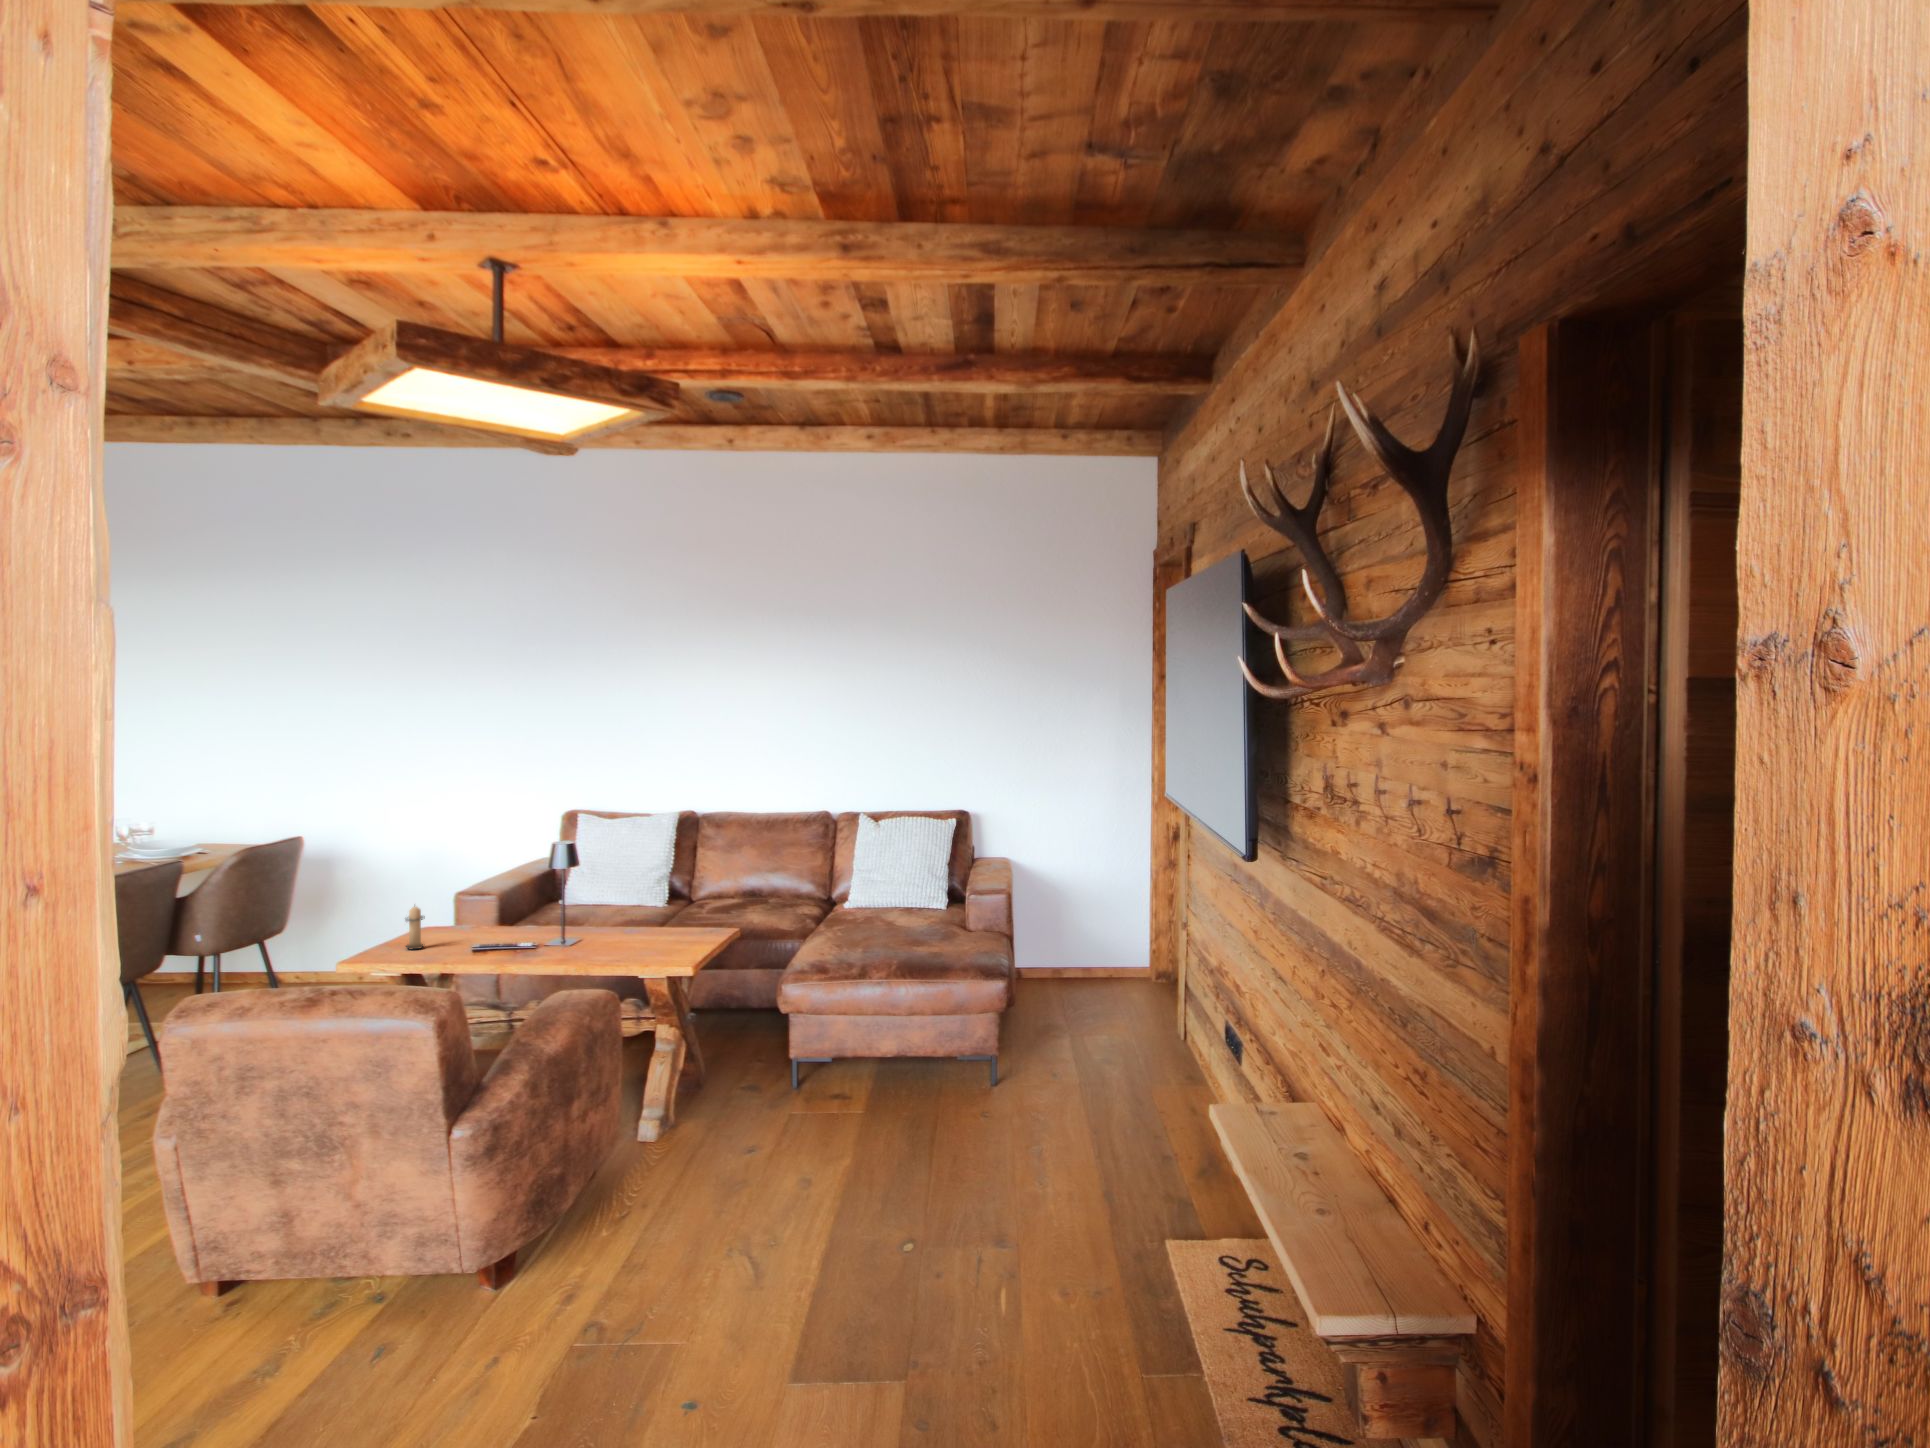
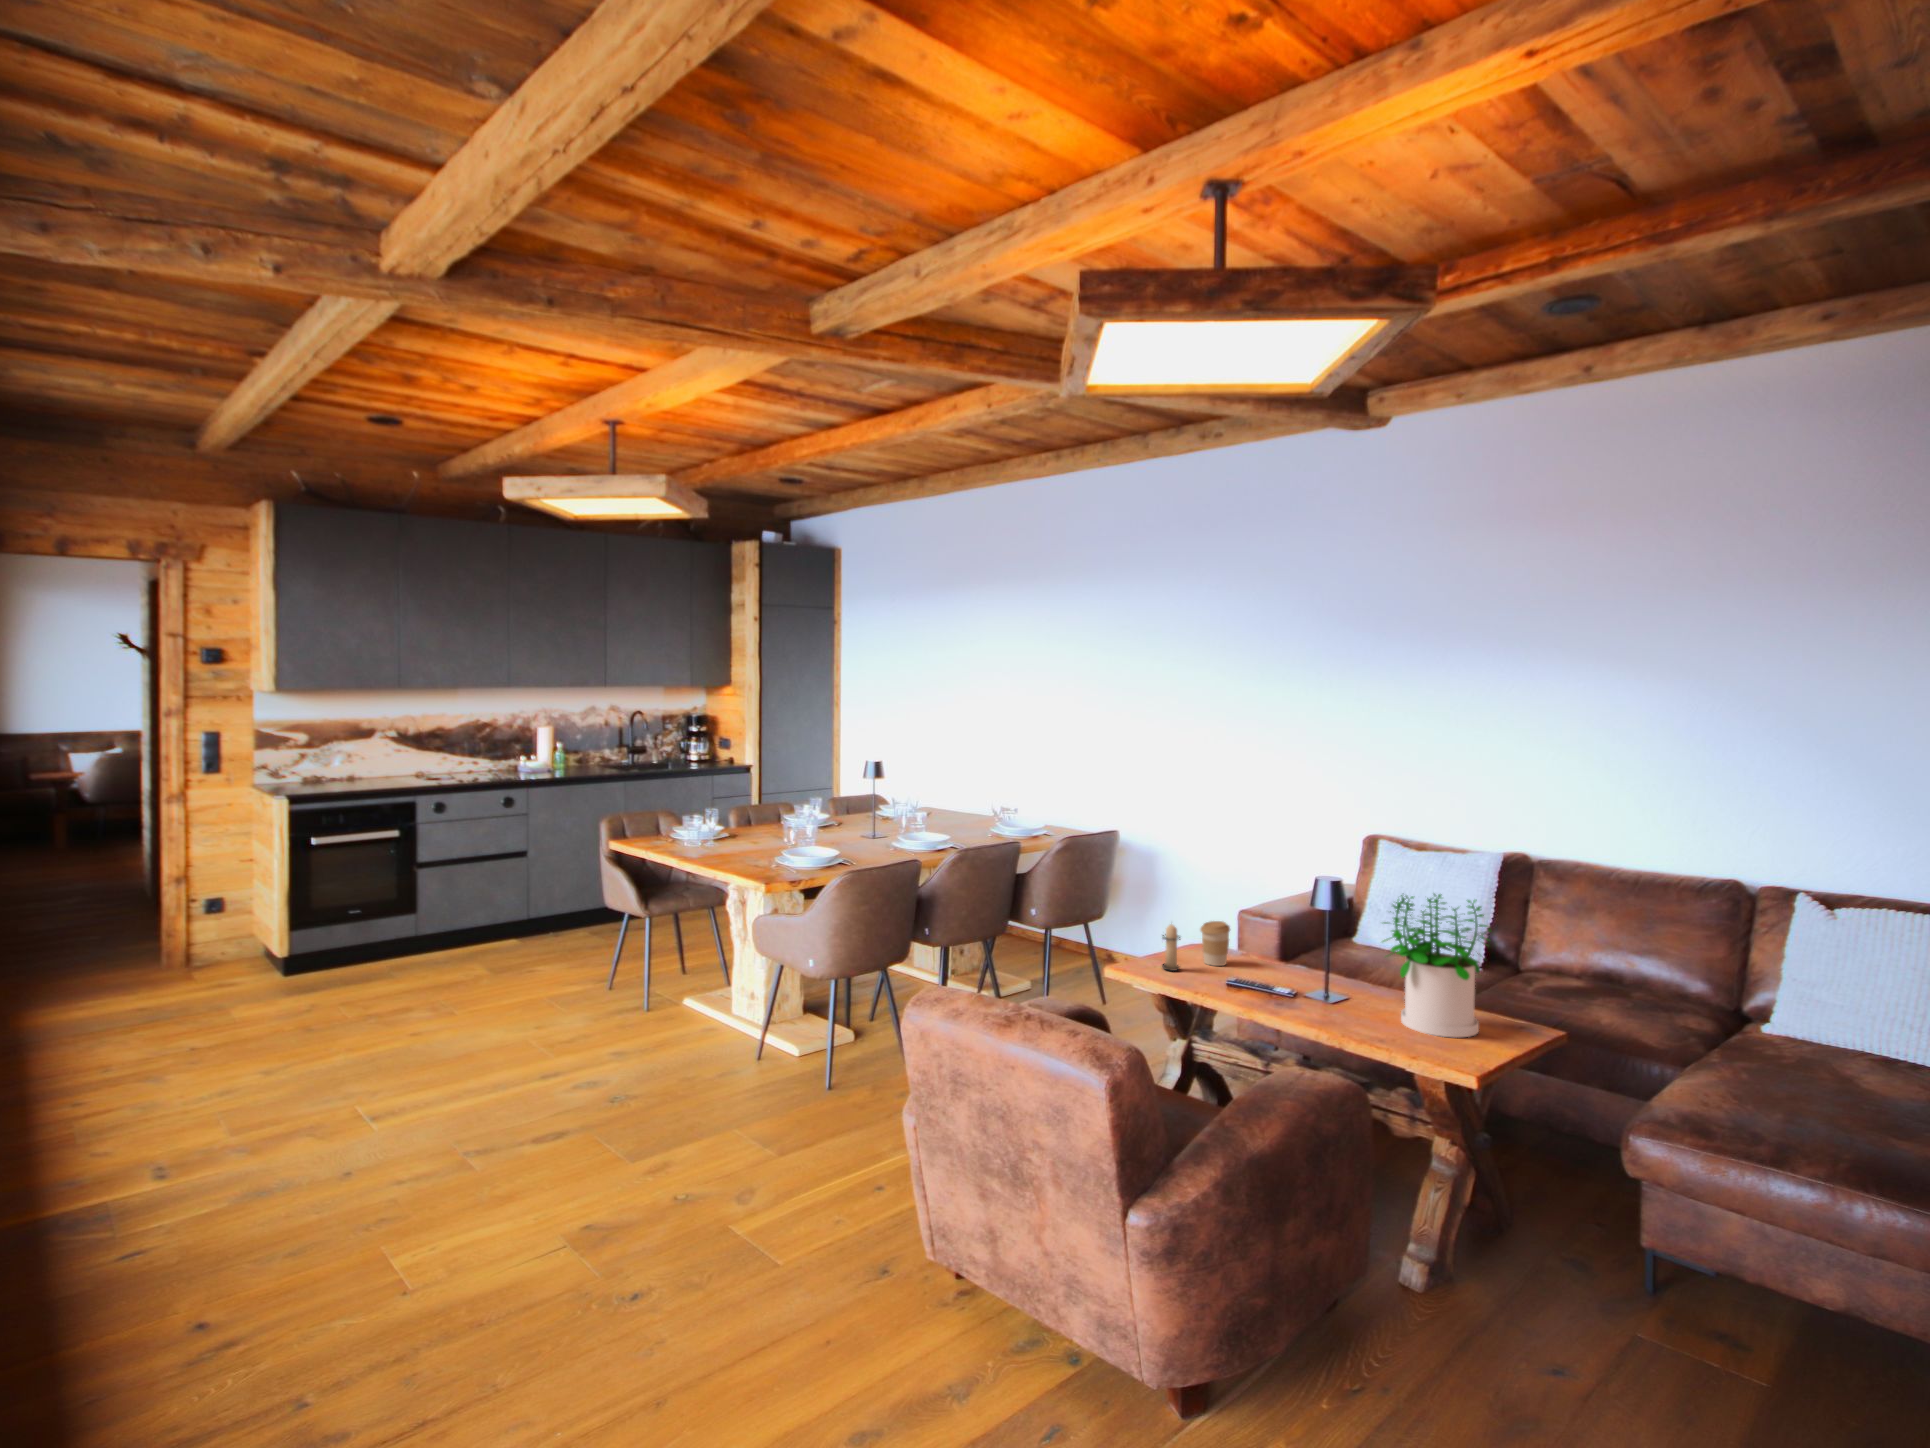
potted plant: none [610,841,690,950] -> present [1384,894,1491,1037]
coffee cup: none [439,897,469,939] -> present [1200,921,1230,966]

